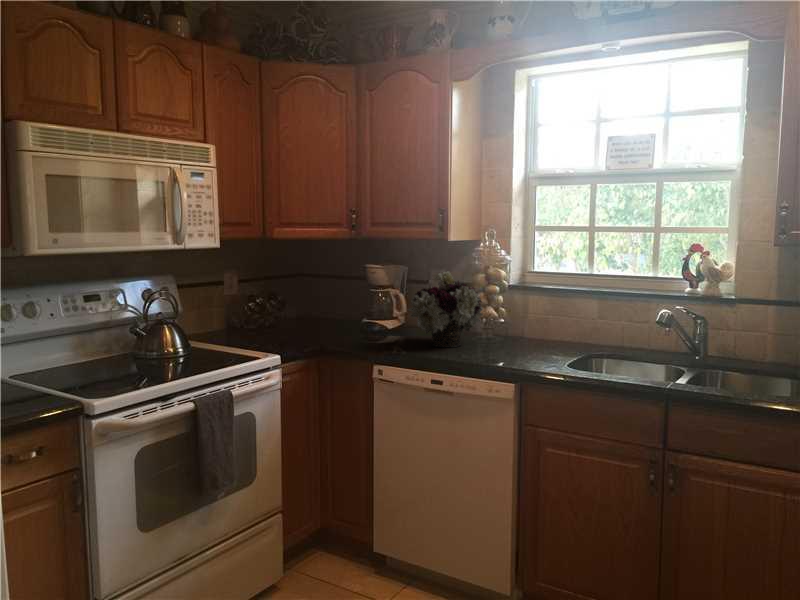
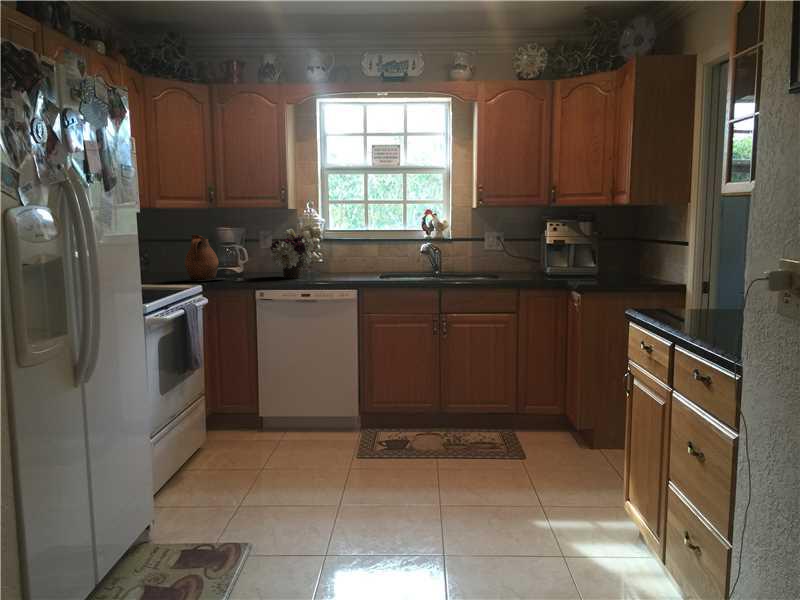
ceramic pitcher: none [298,276,353,341] -> present [185,235,225,281]

